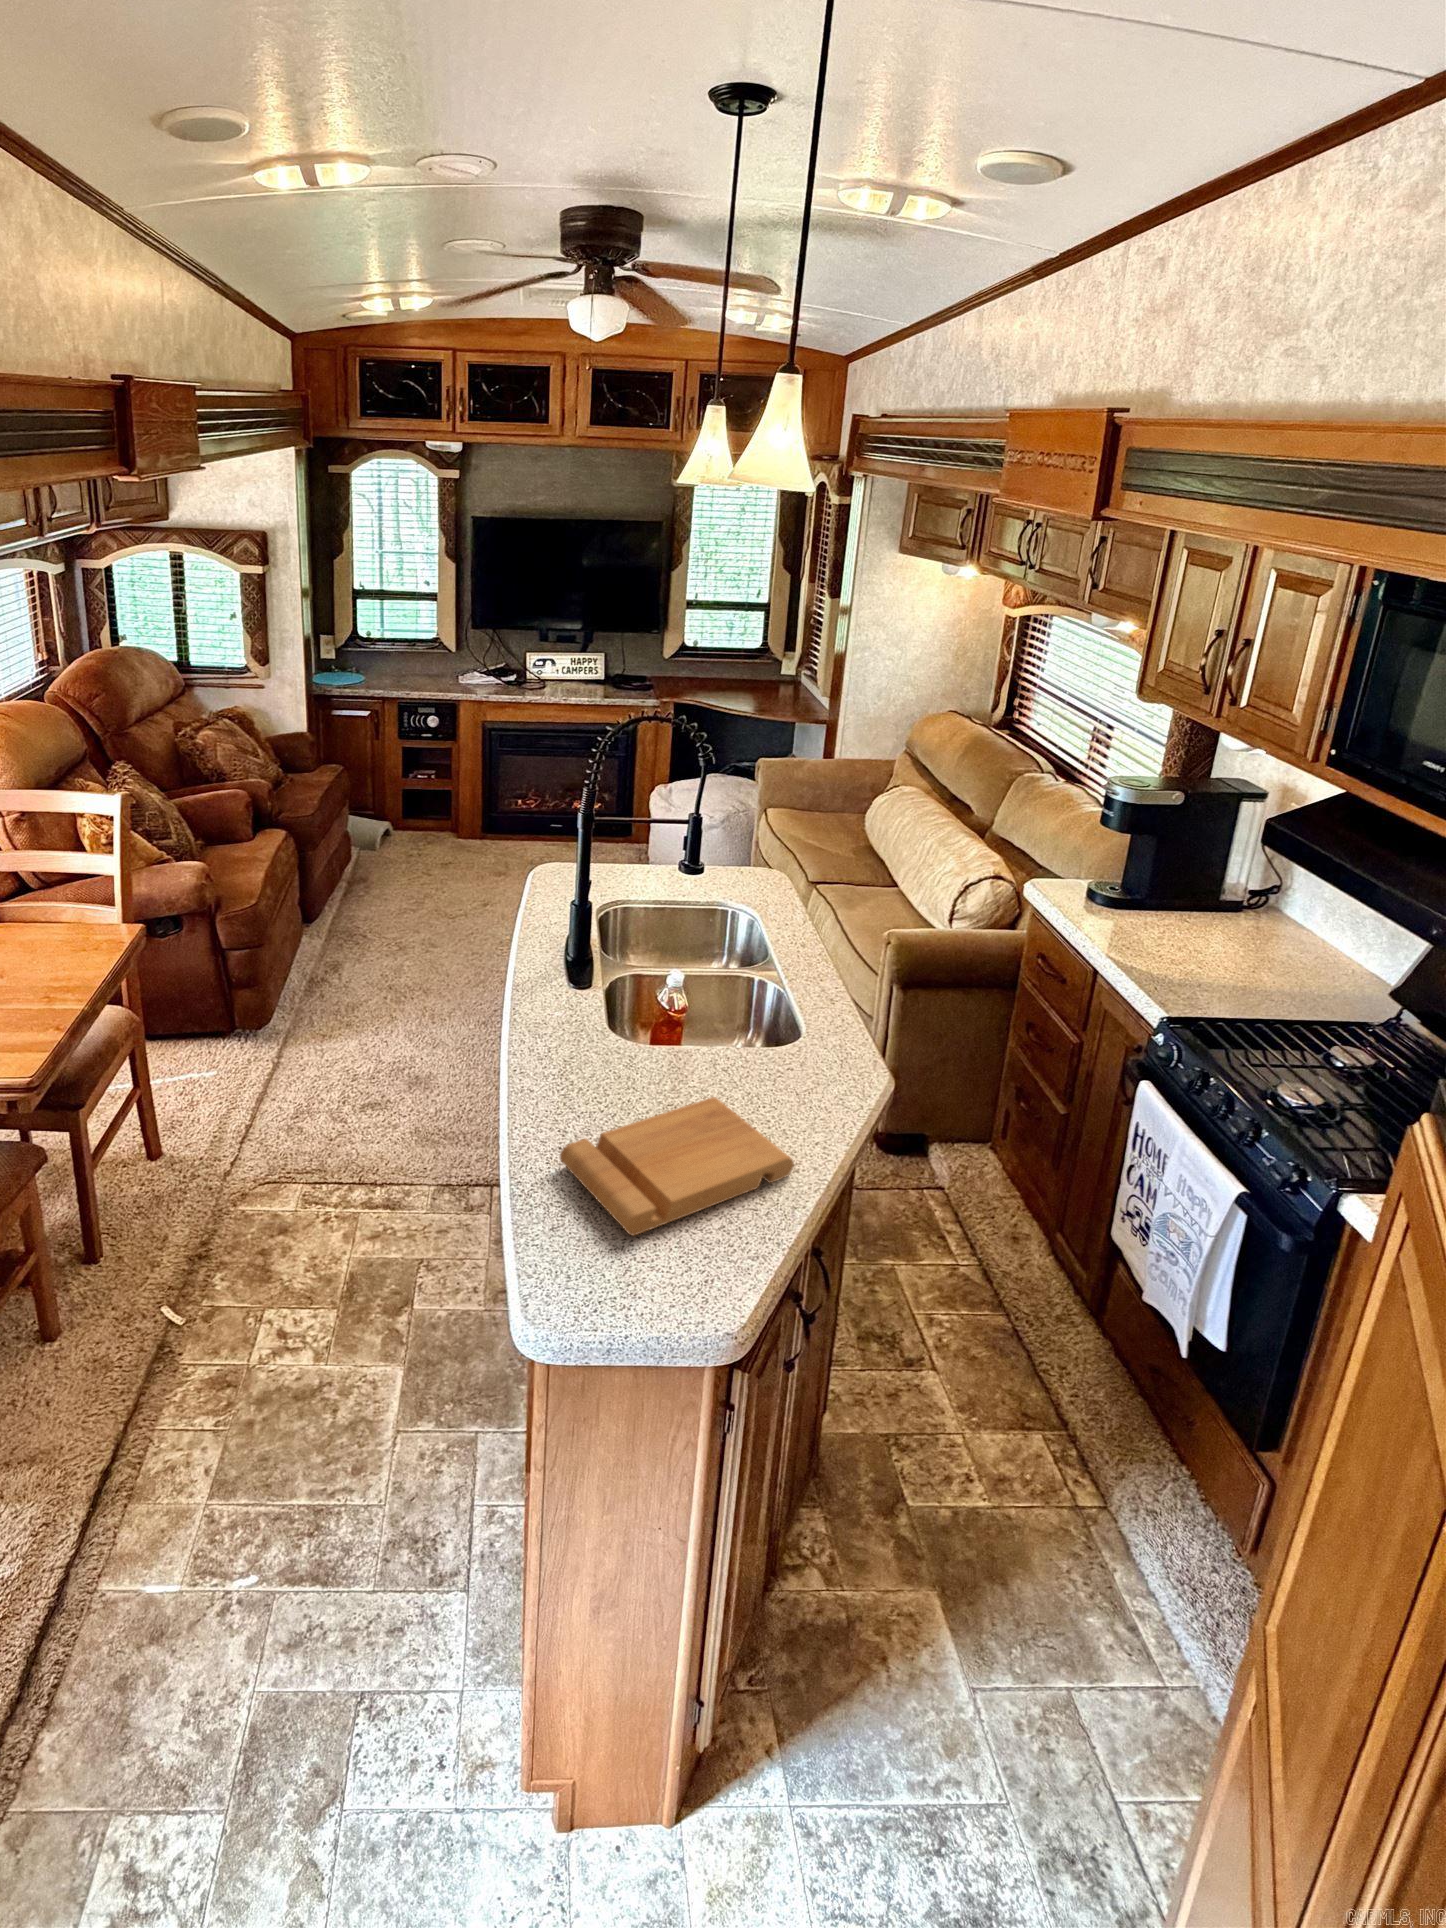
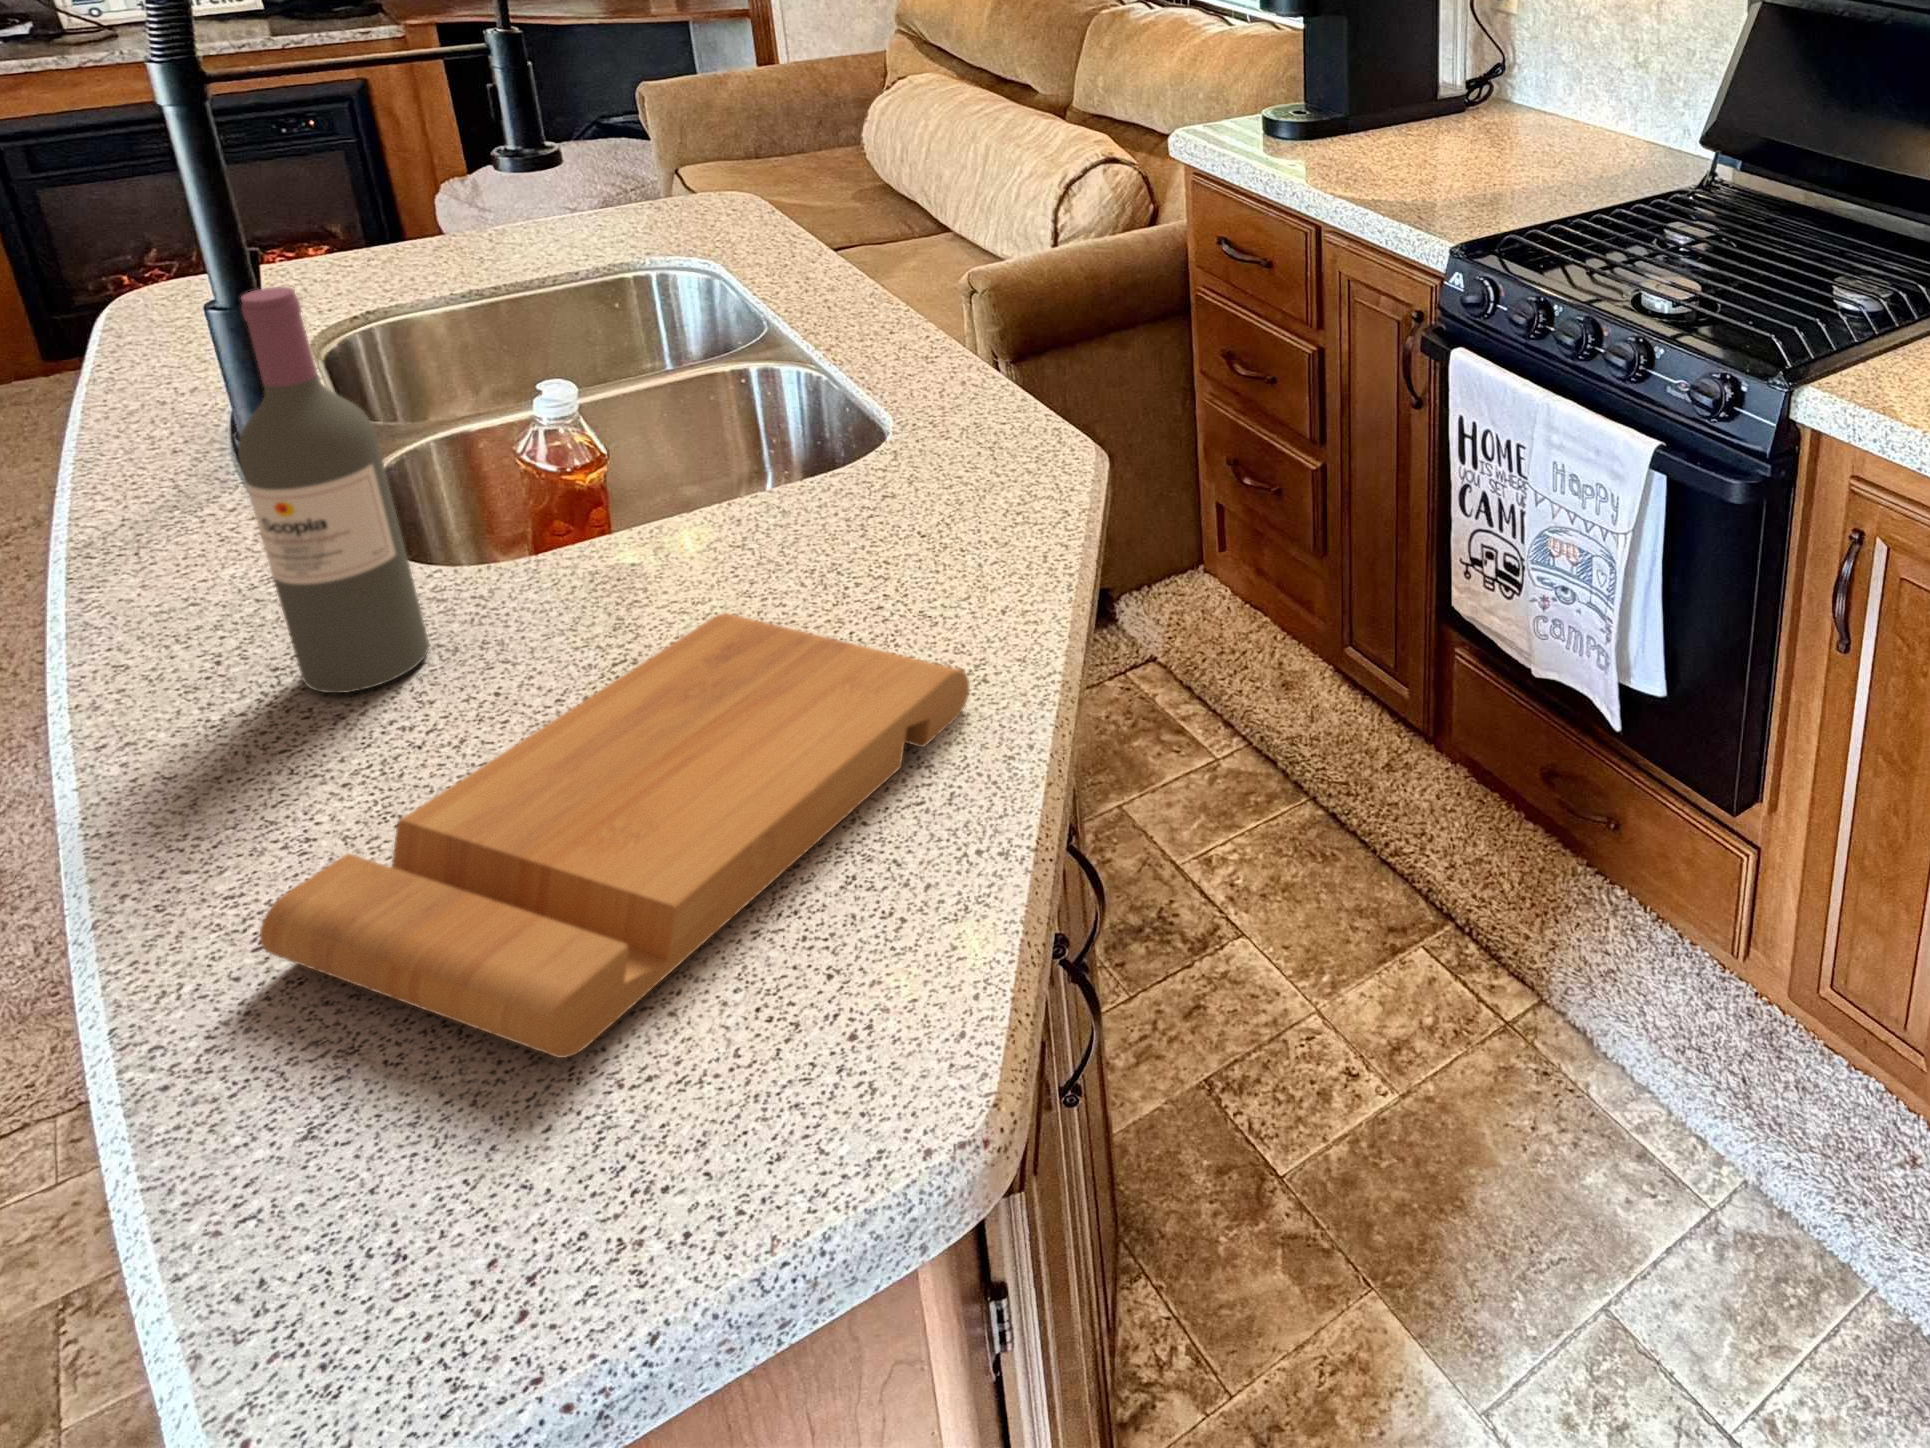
wine bottle: none [580,929,623,1078] -> present [238,287,429,693]

